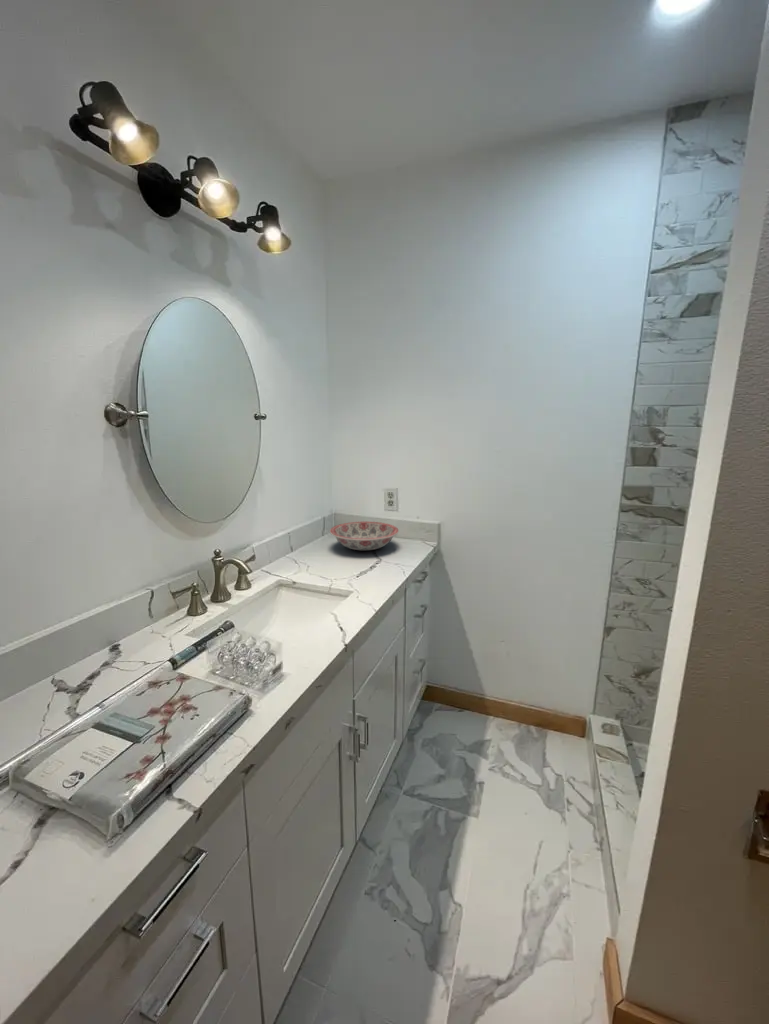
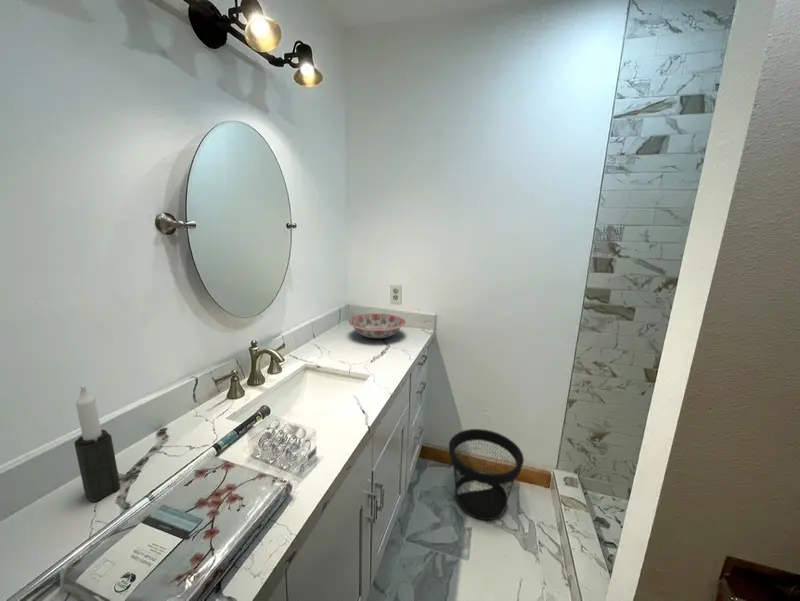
candle: none [26,586,72,711] -> present [74,385,120,501]
wastebasket: none [454,664,547,774] -> present [449,429,524,520]

